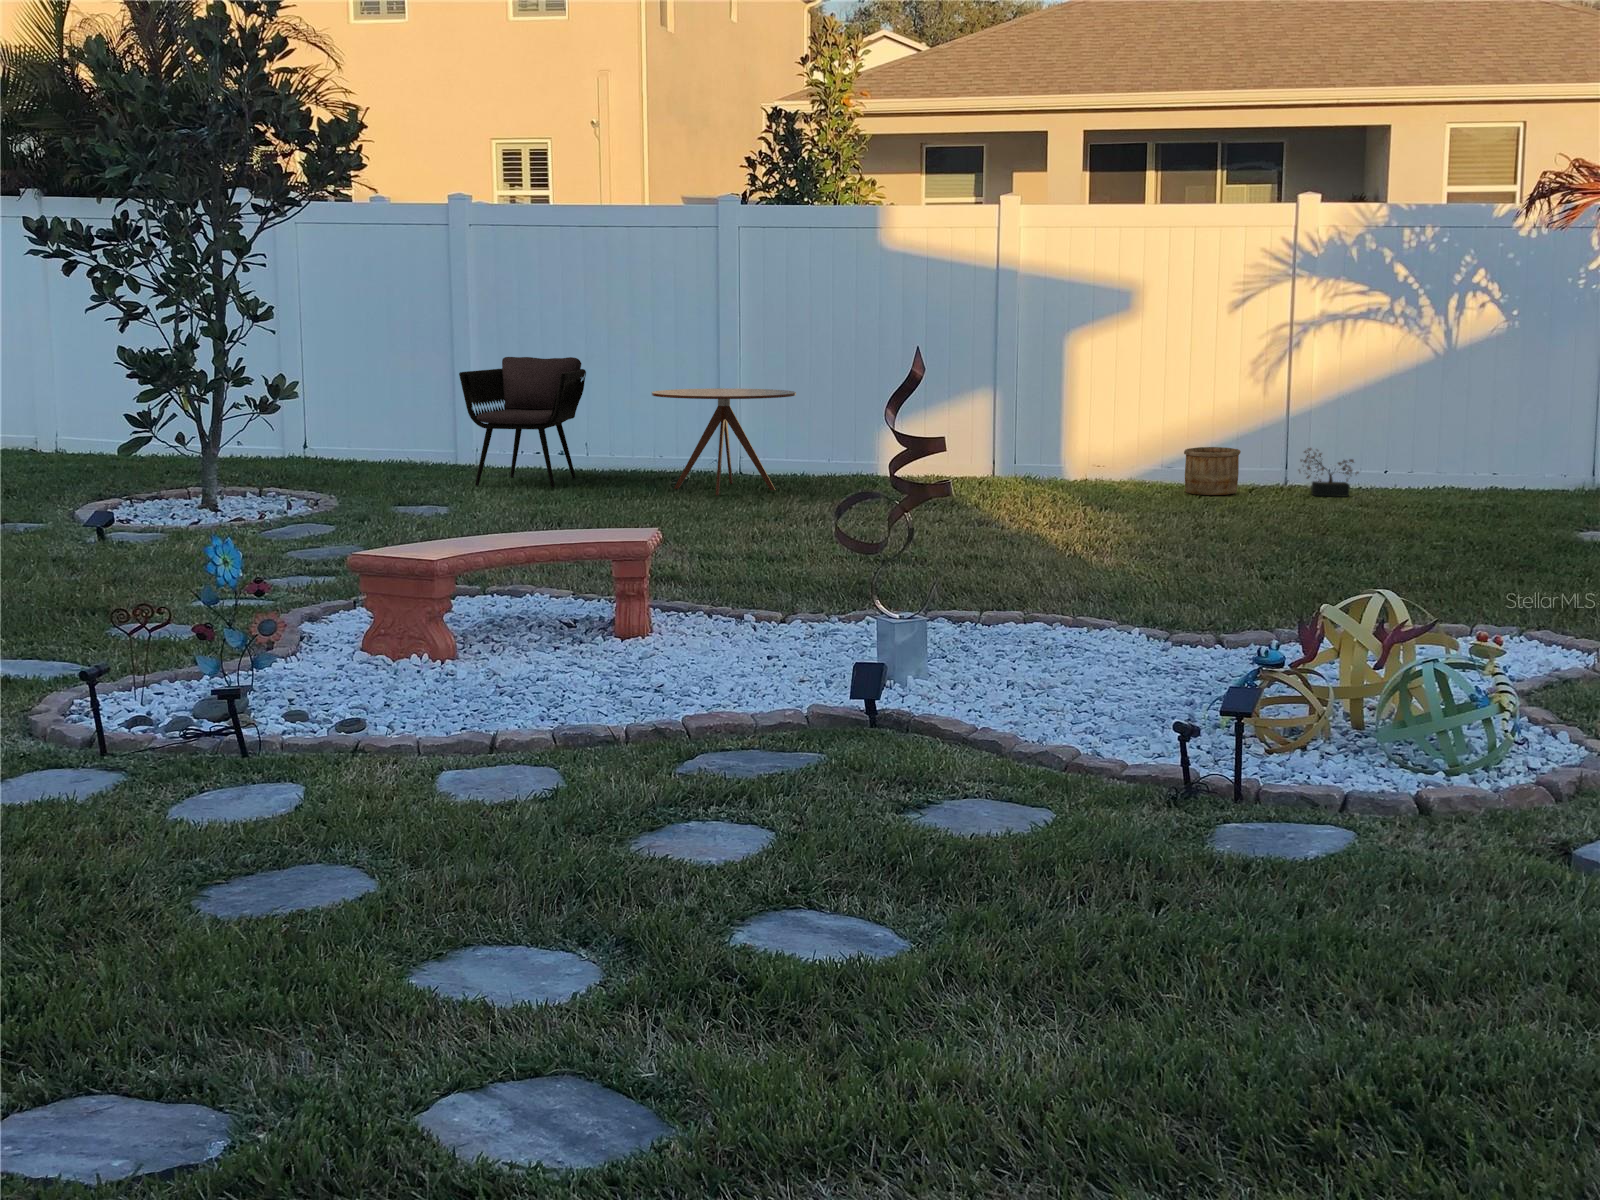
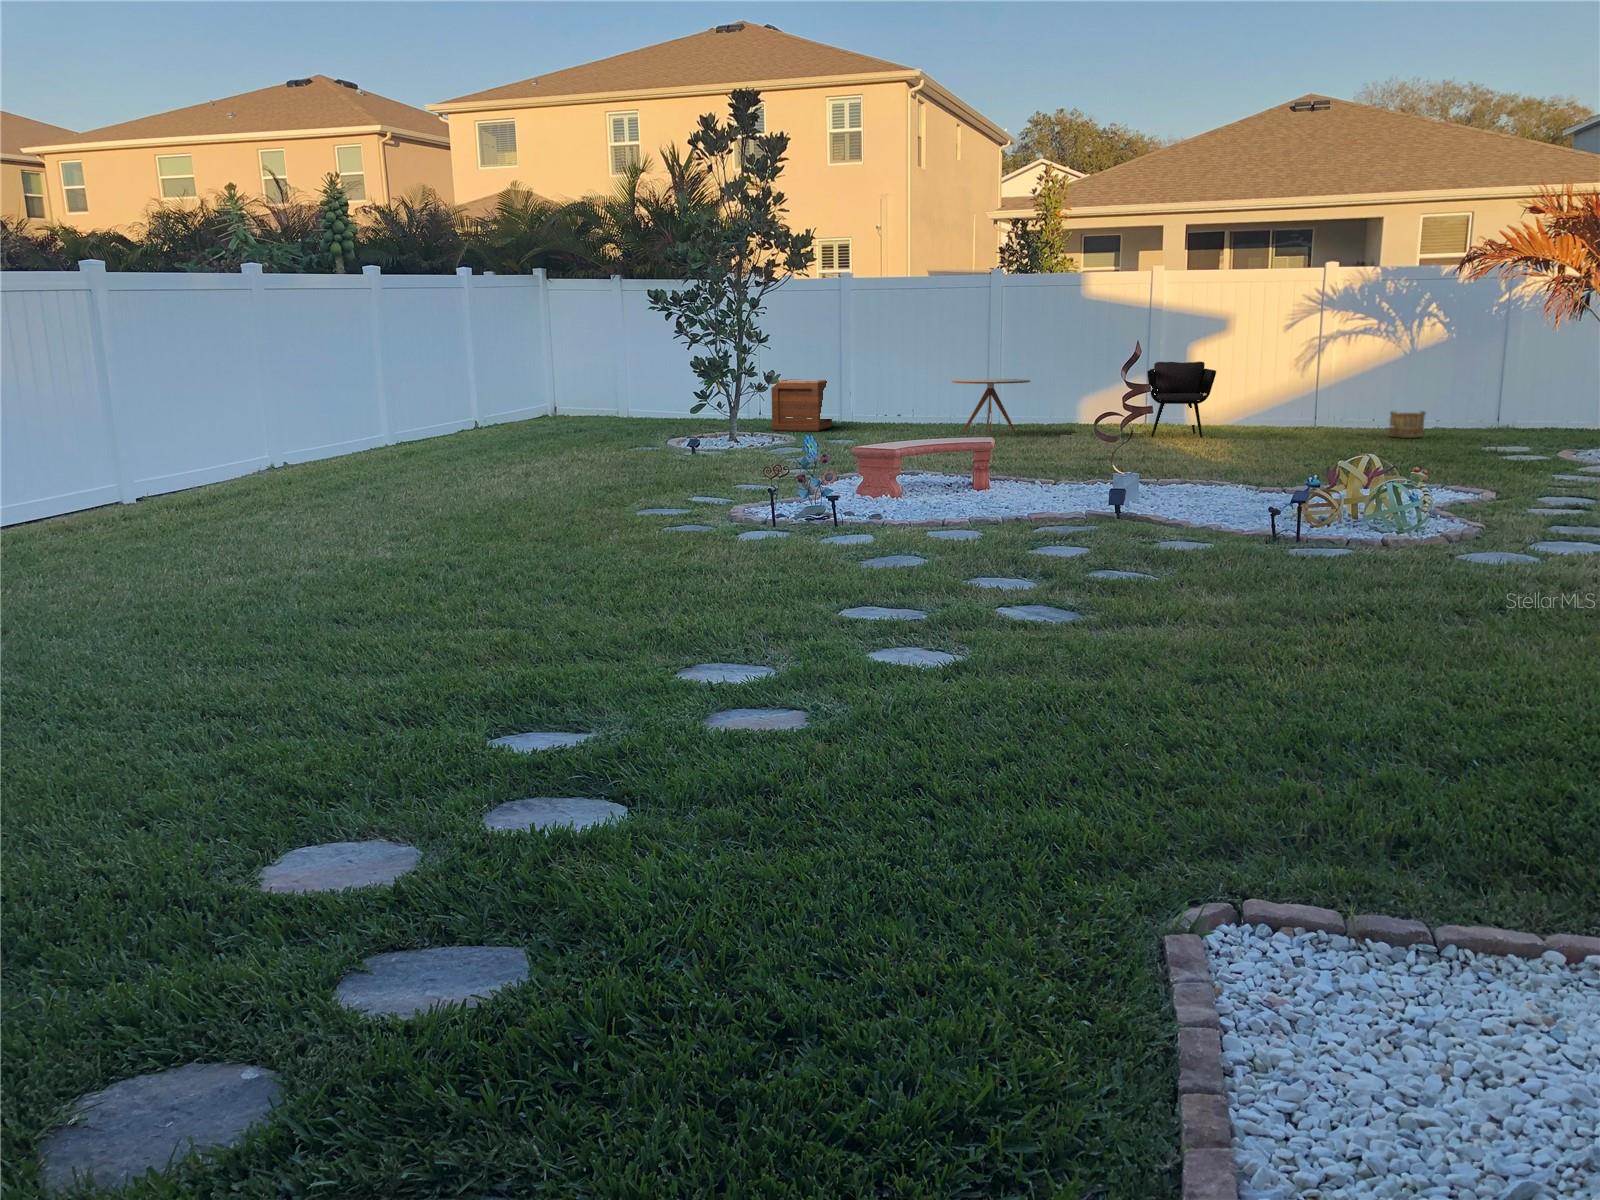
armchair: present [459,357,586,488] -> present [1147,362,1216,438]
wooden crate: none [318,385,446,483] -> present [771,379,832,431]
wooden bucket: present [1184,447,1241,495] -> present [1389,411,1426,438]
decorative plant: present [1299,448,1359,497] -> none [1318,408,1355,436]

